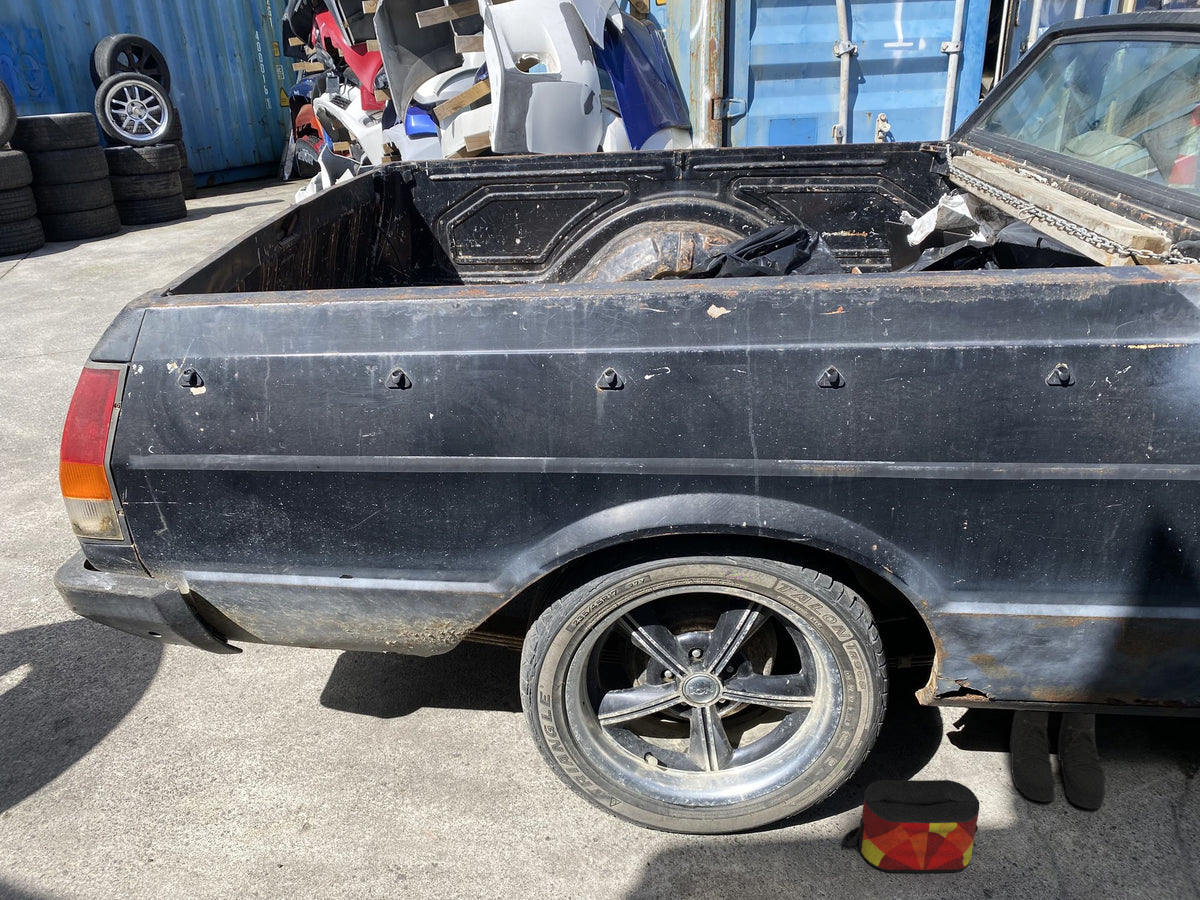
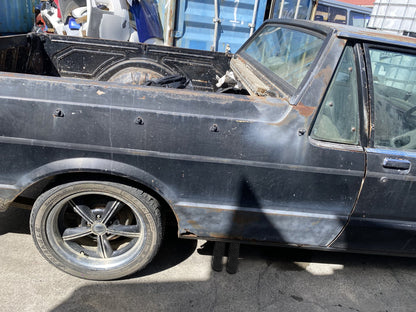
bag: present [844,780,979,873] -> none [147,263,193,294]

